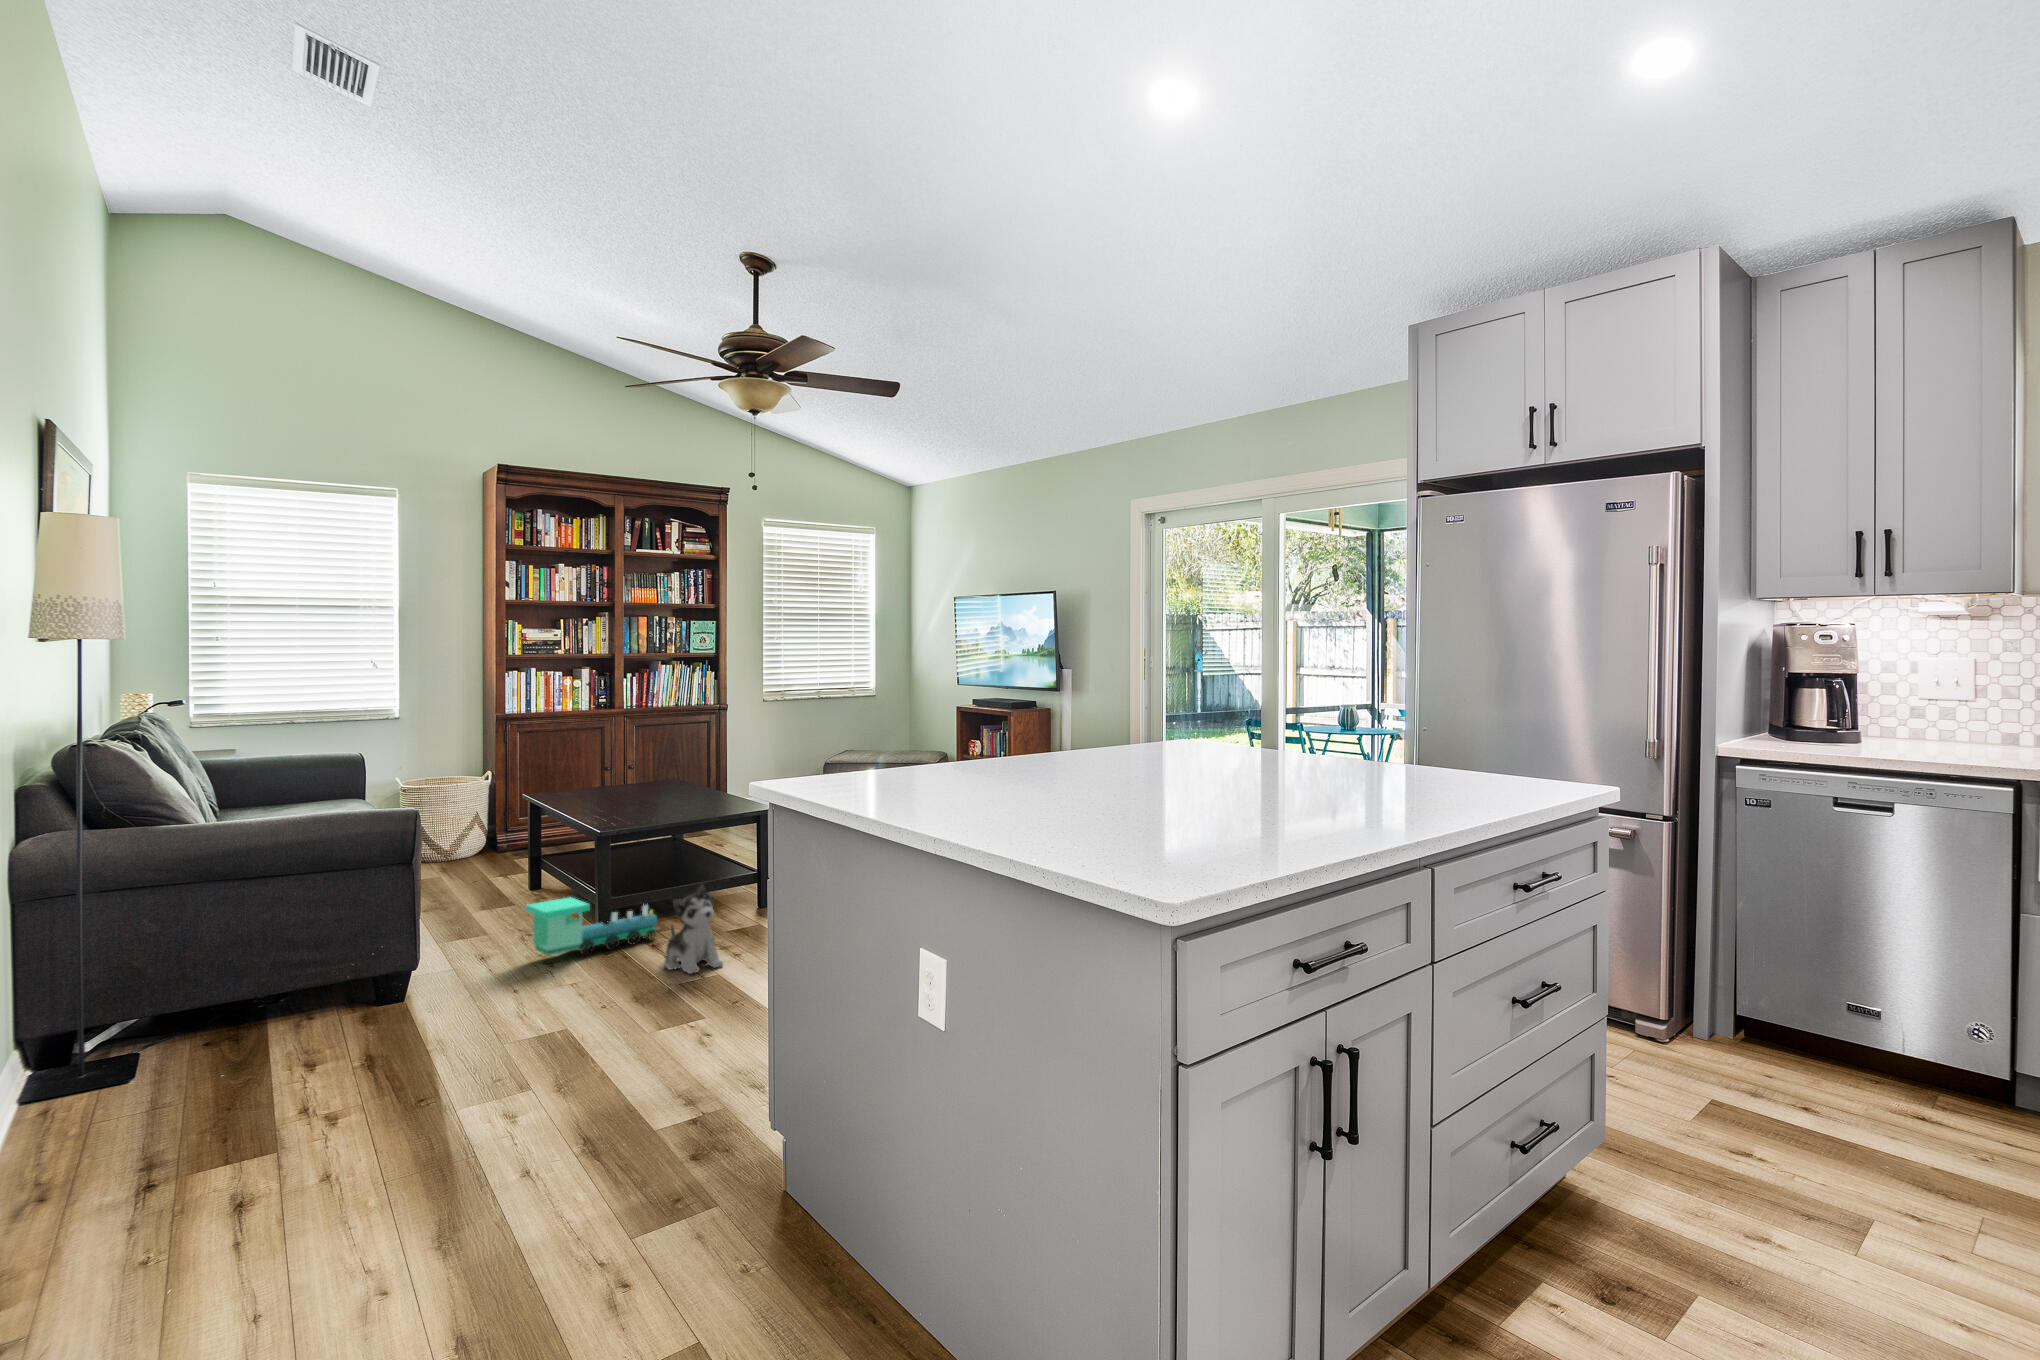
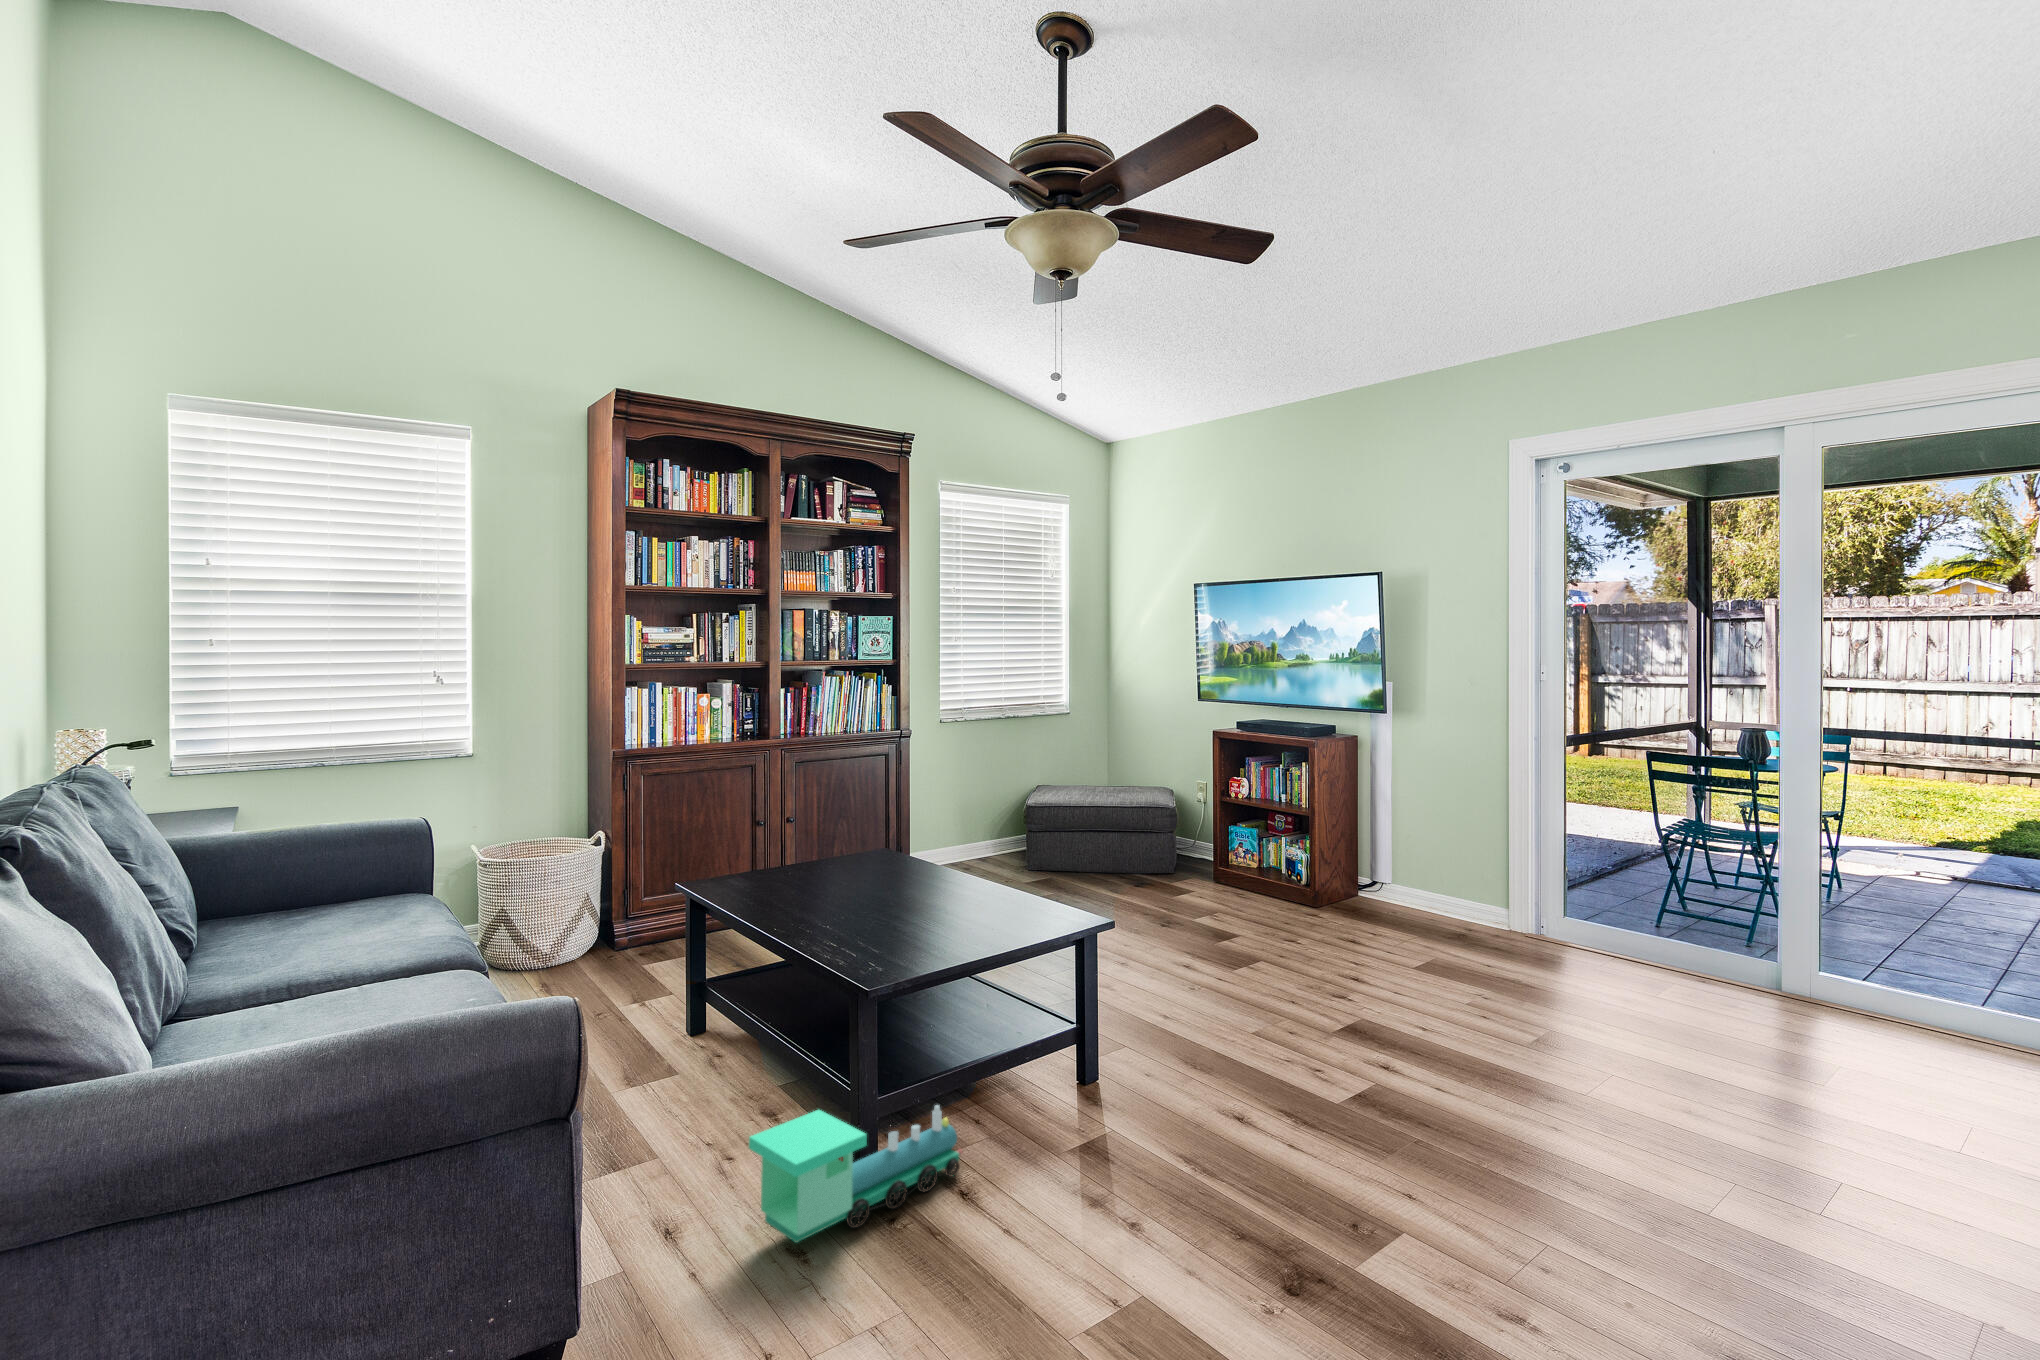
plush toy: present [664,884,723,974] -> none [1017,1105,1141,1302]

